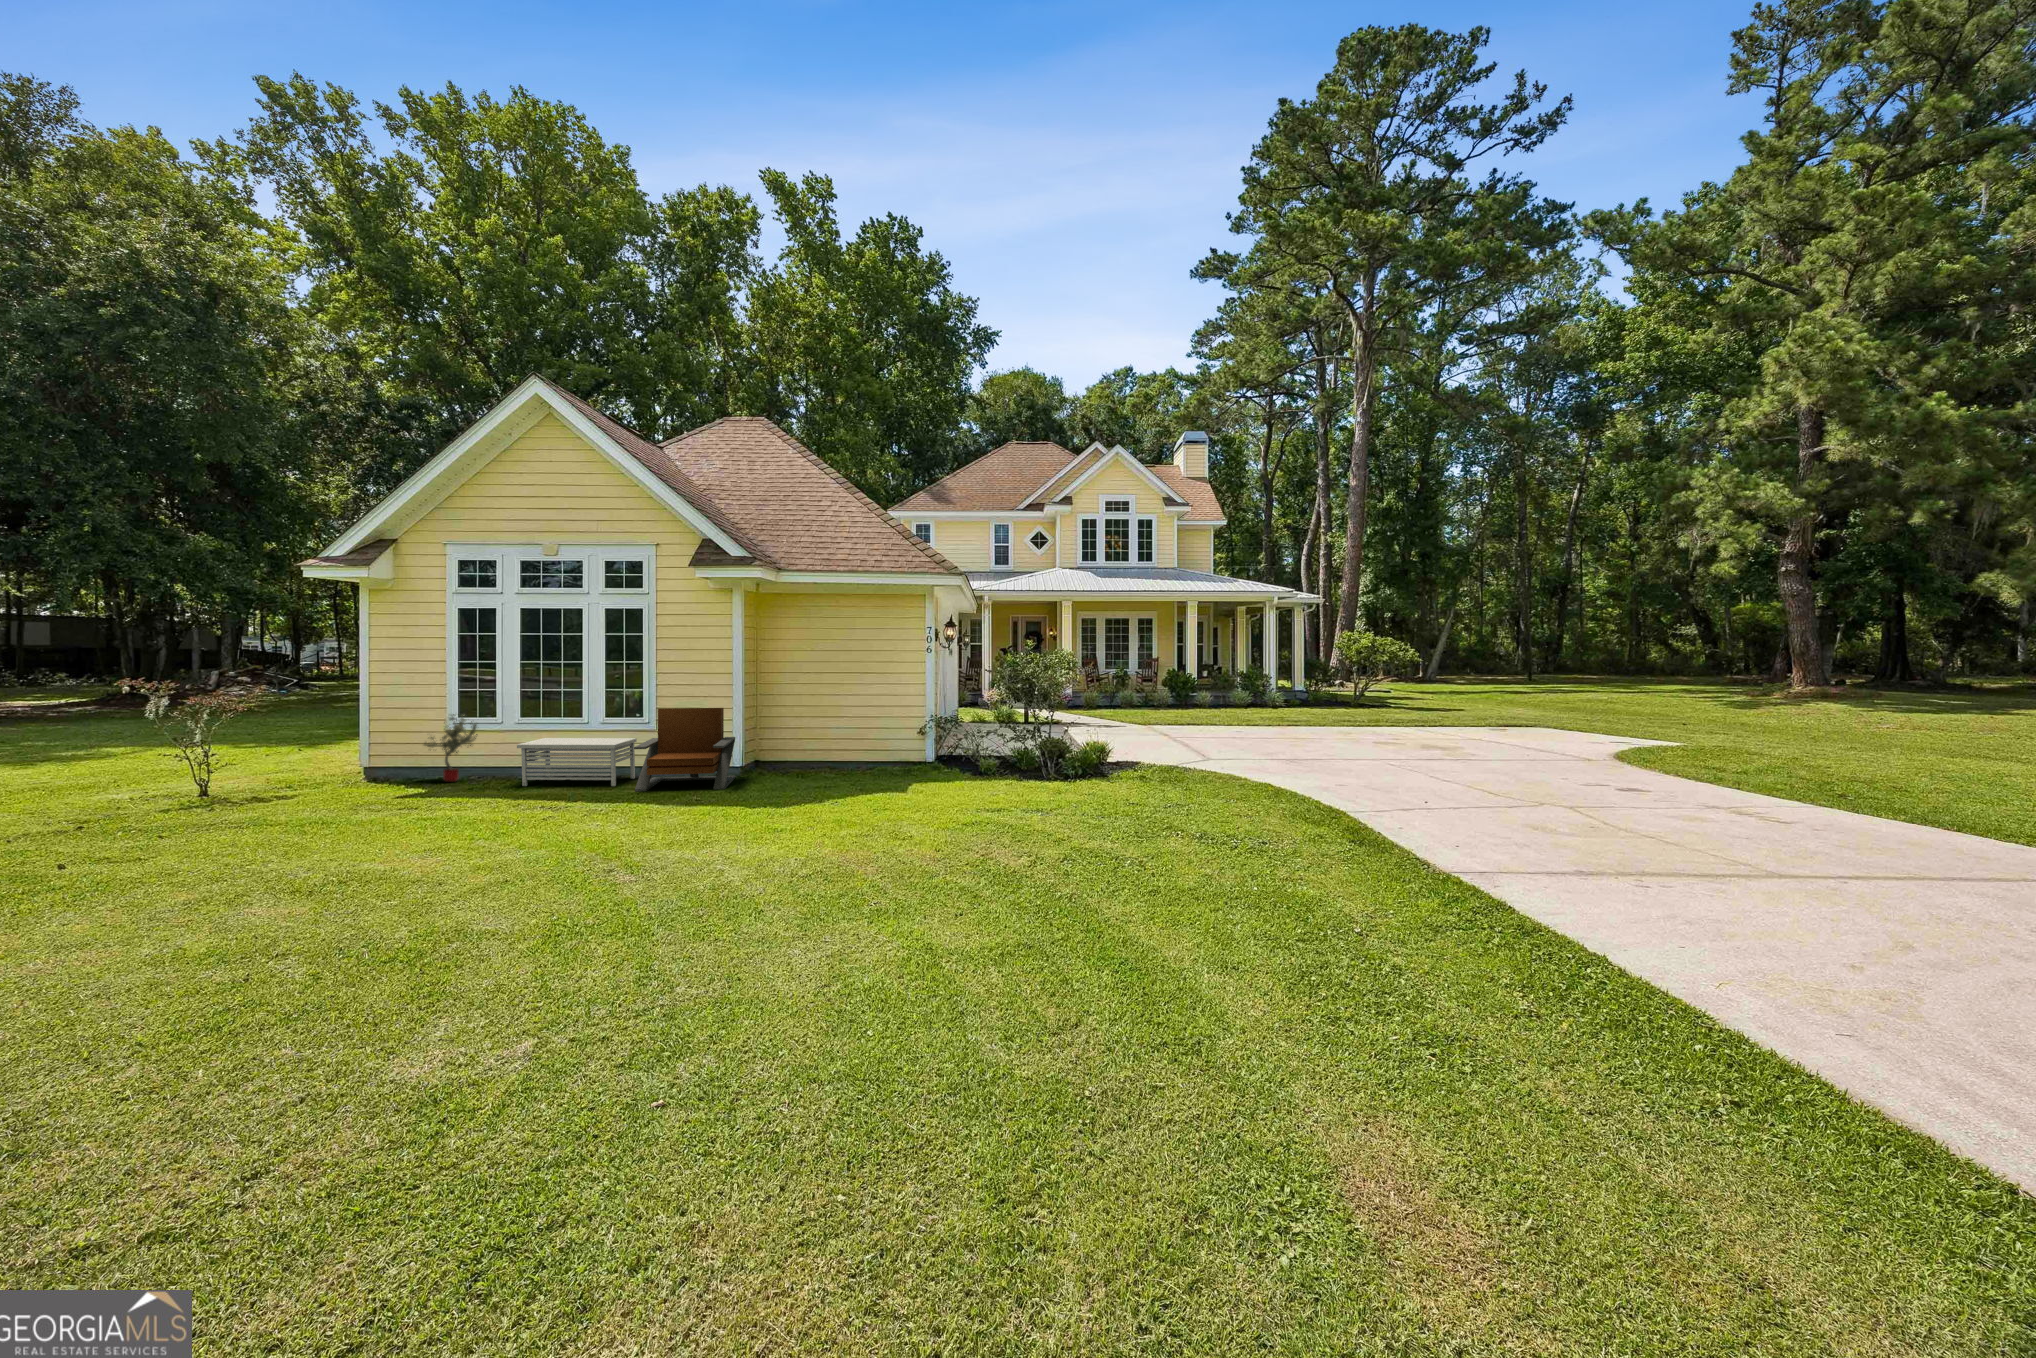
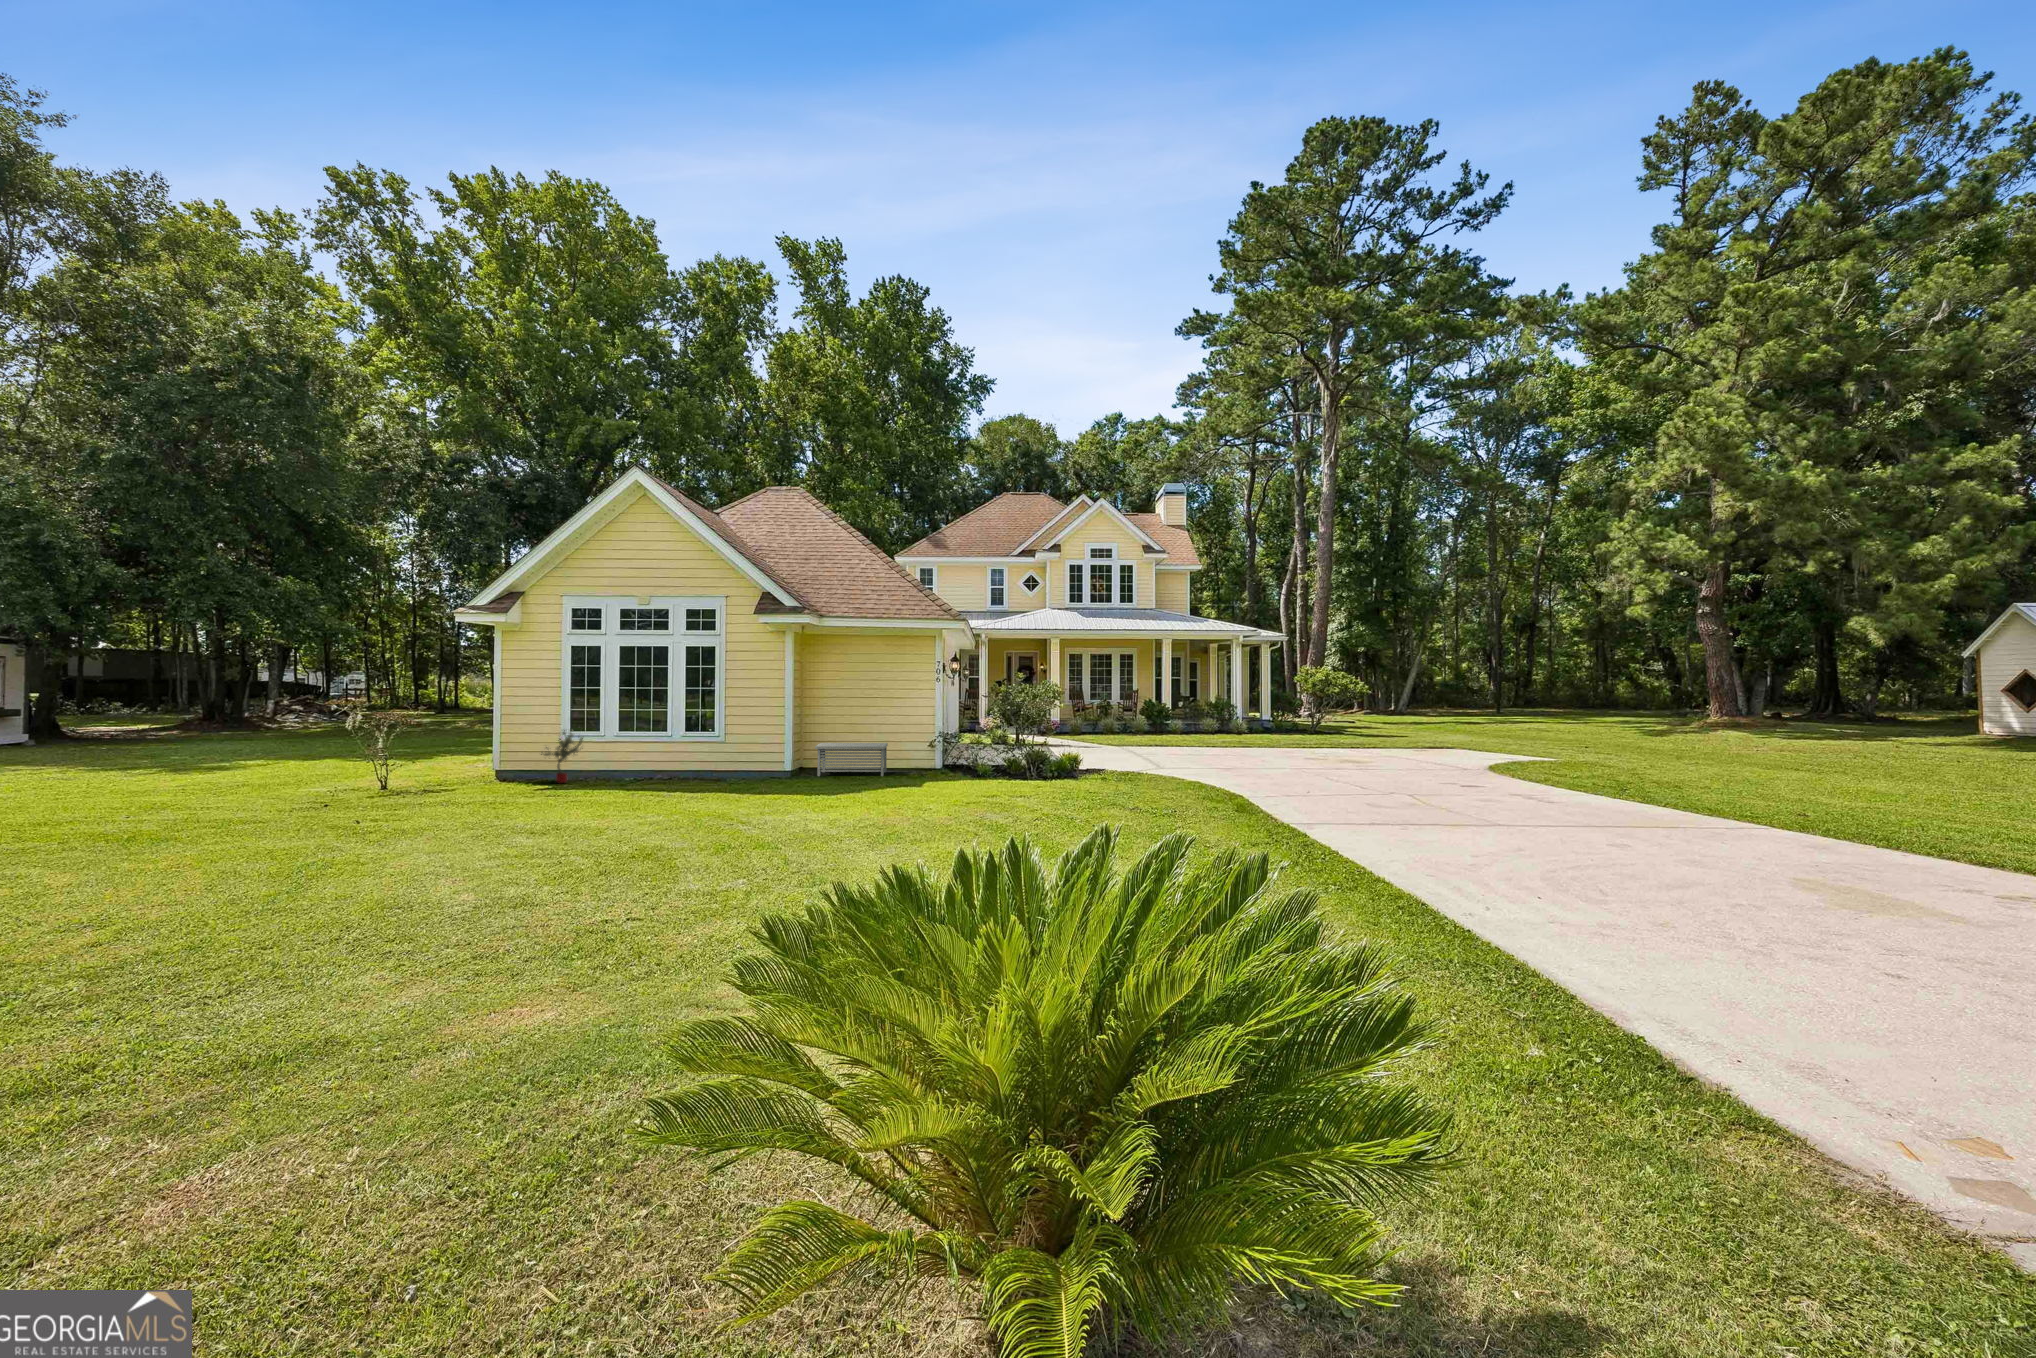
lounge chair: present [634,708,735,791] -> none [712,725,786,789]
storage bench: present [517,738,637,786] -> present [815,743,888,776]

